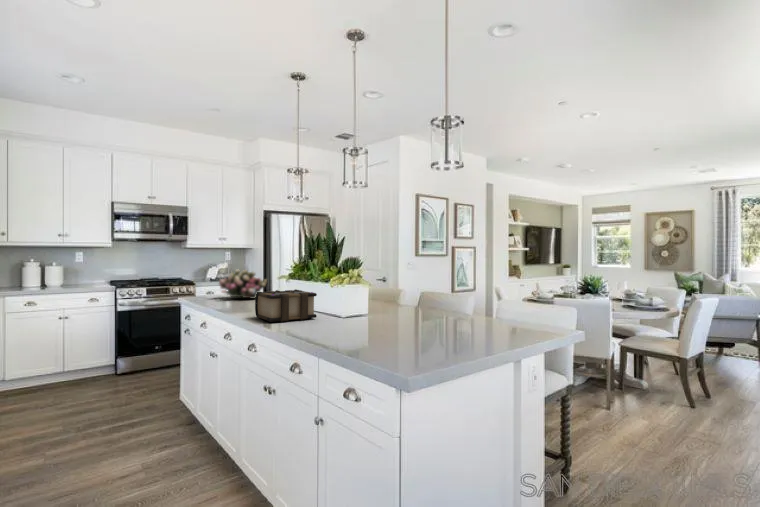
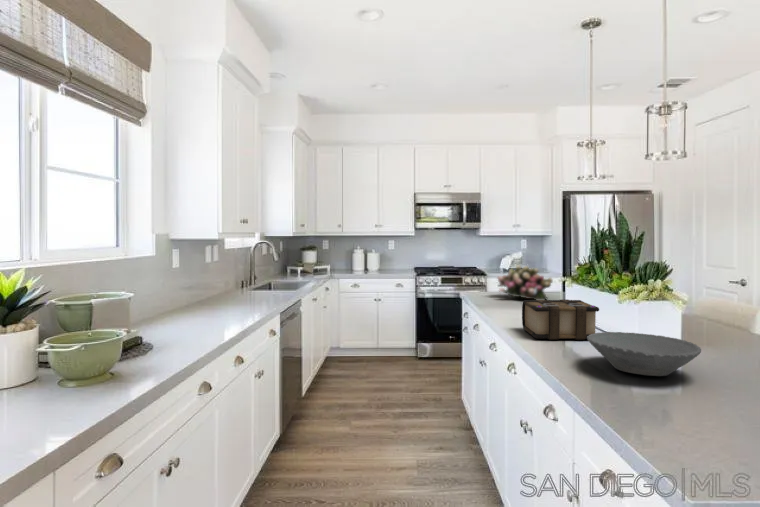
bowl: none [316,307,386,332] -> present [587,332,701,376]

